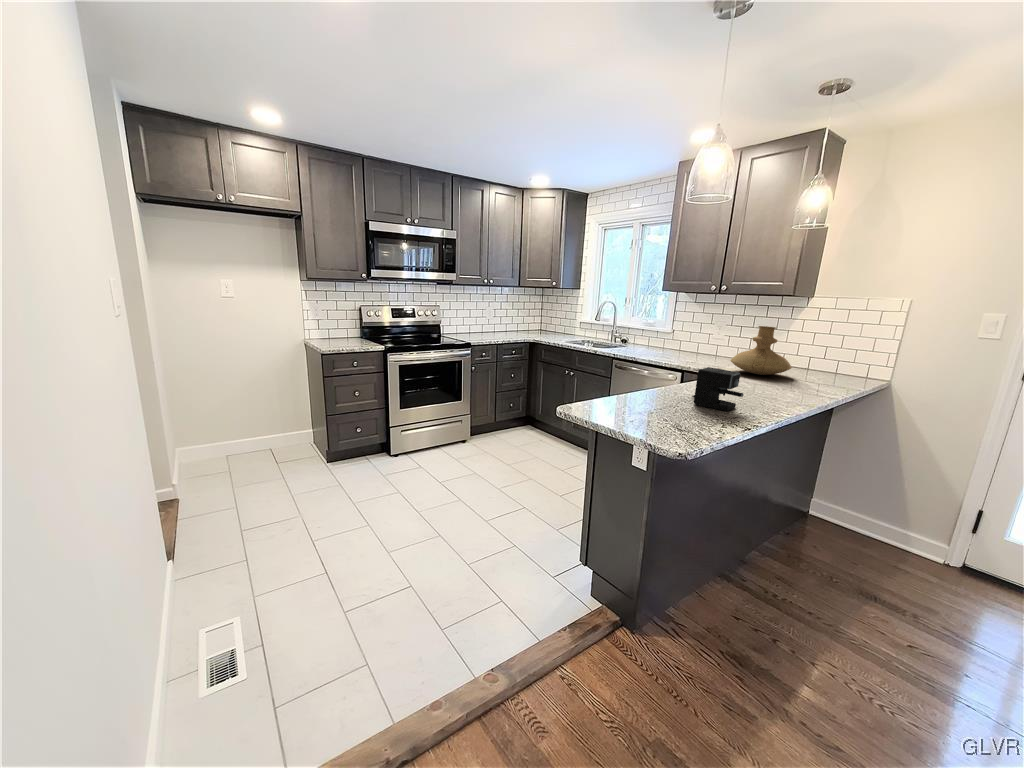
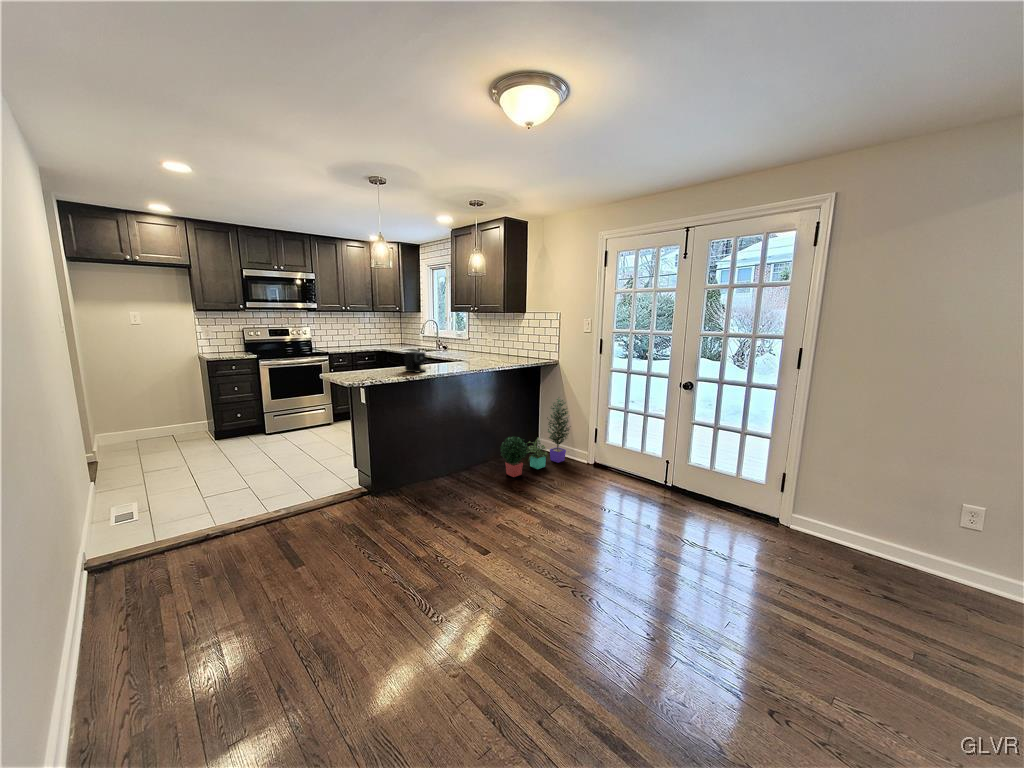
vase: present [730,326,792,375] -> none [477,331,510,361]
potted plant: none [824,446,932,595] -> present [500,397,571,477]

